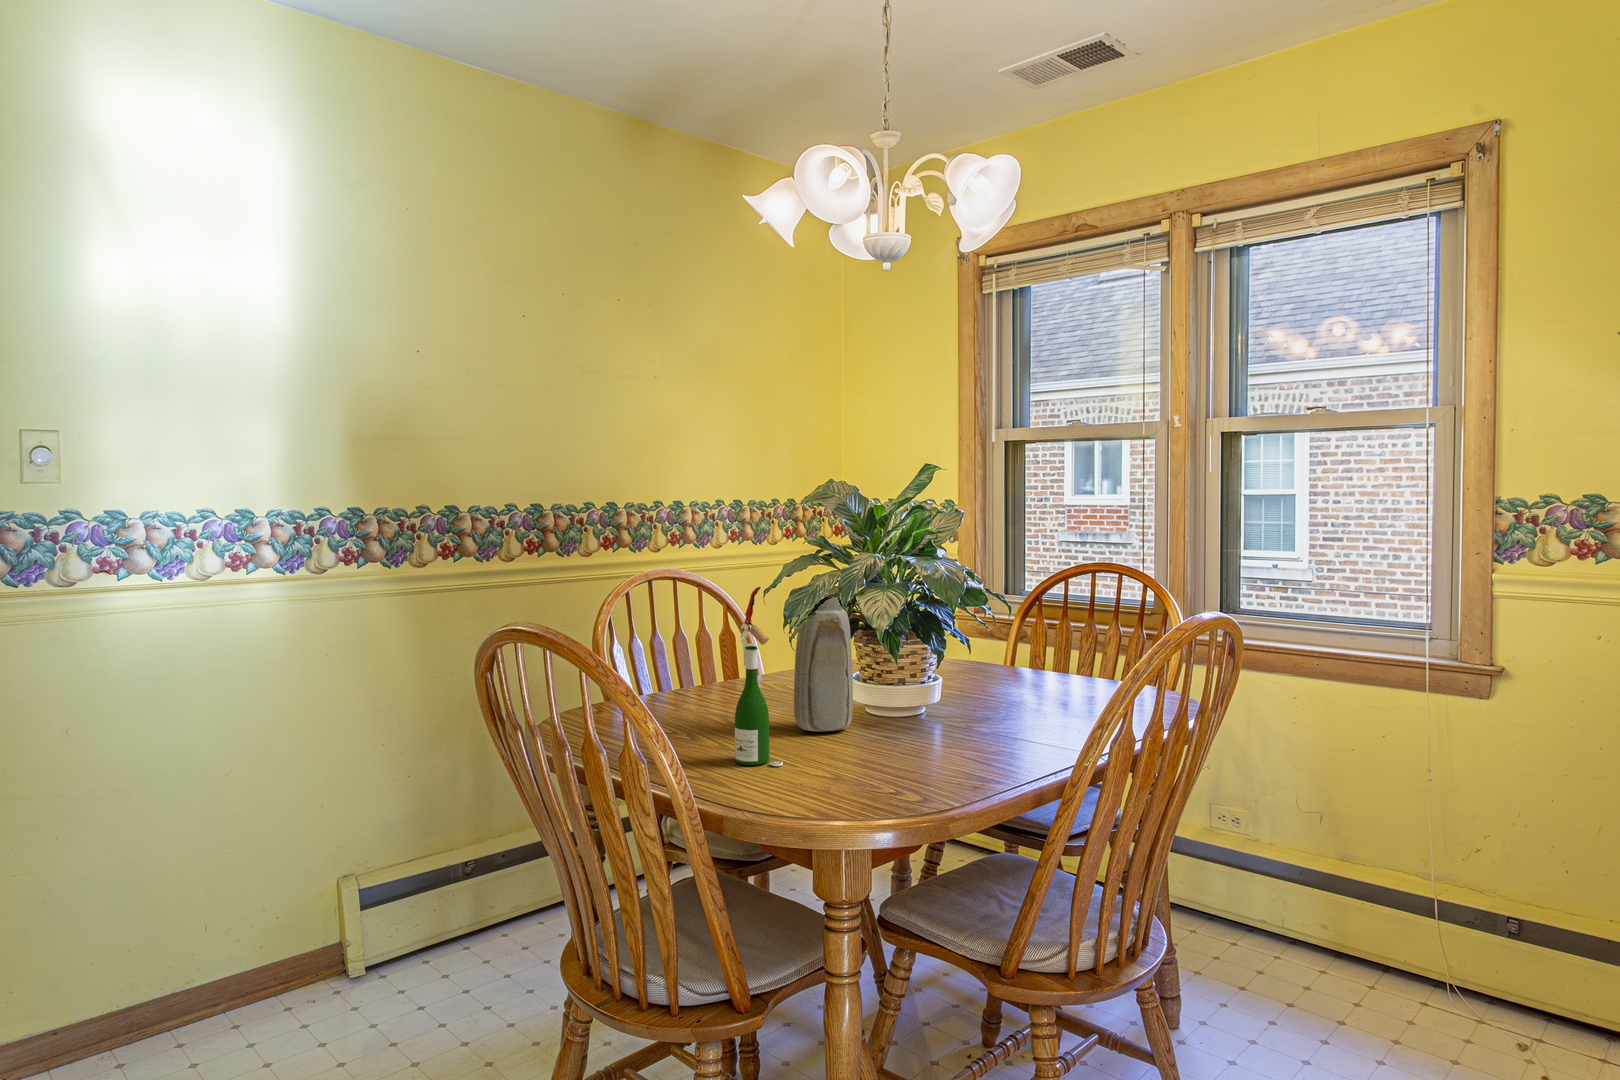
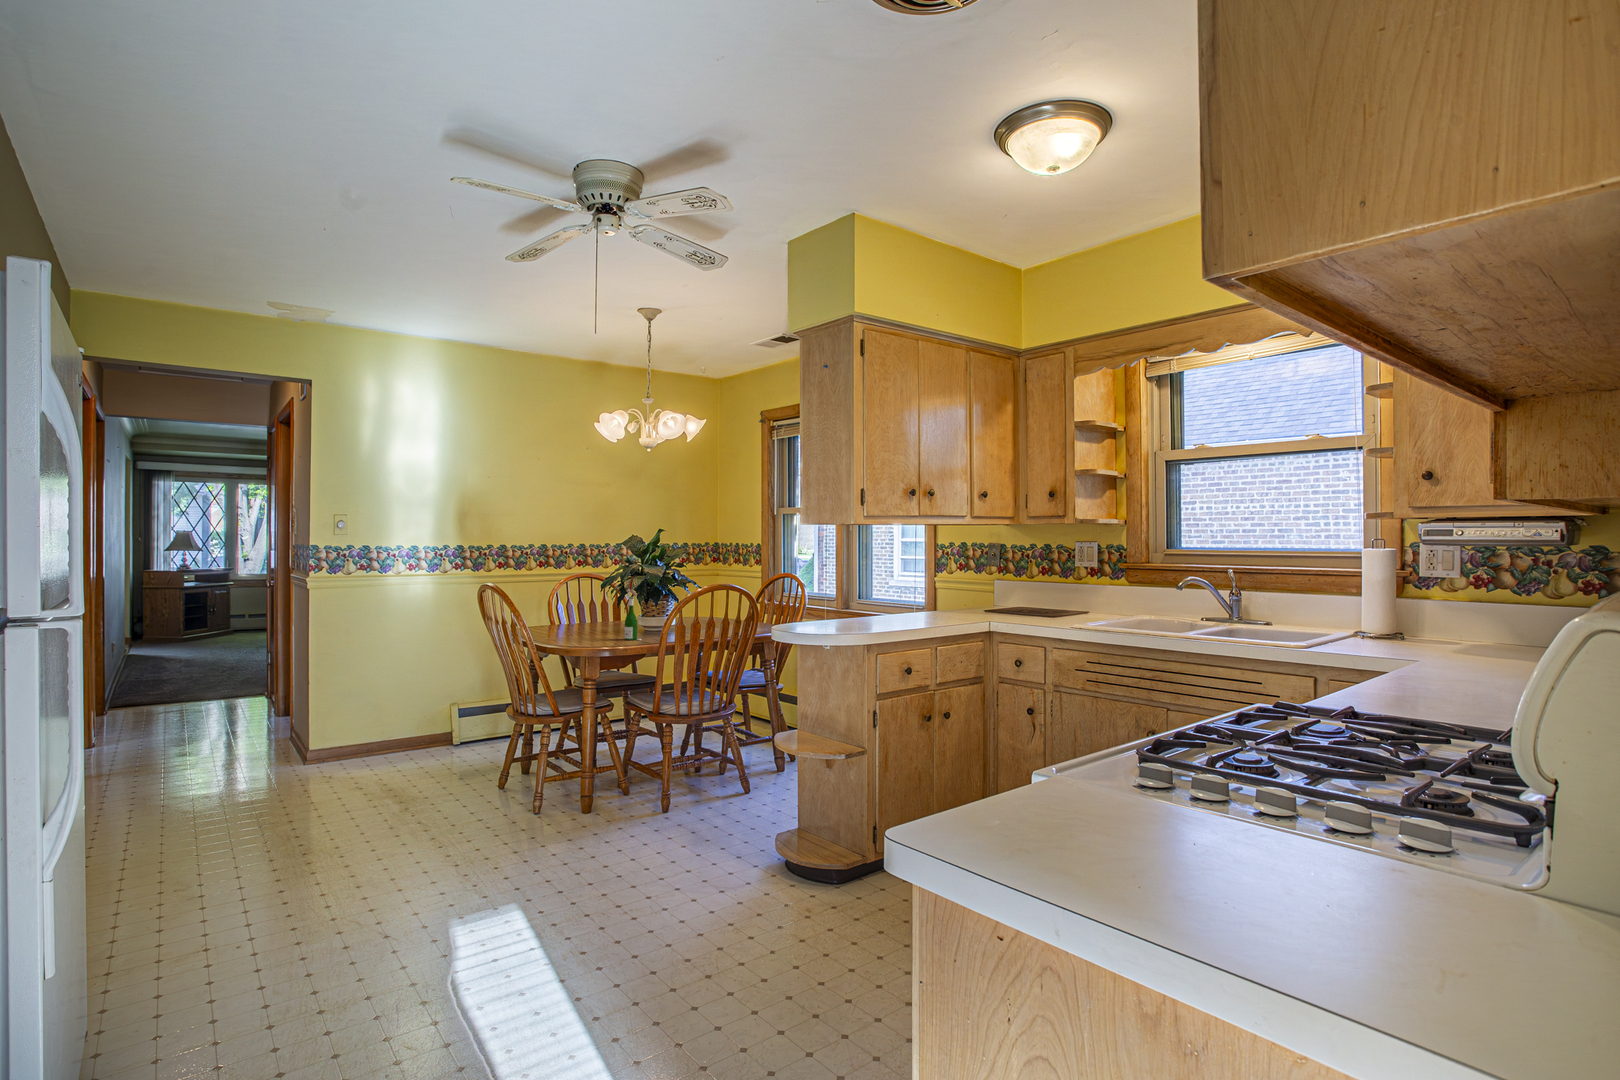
vase: present [794,584,853,731] -> none [651,577,674,633]

